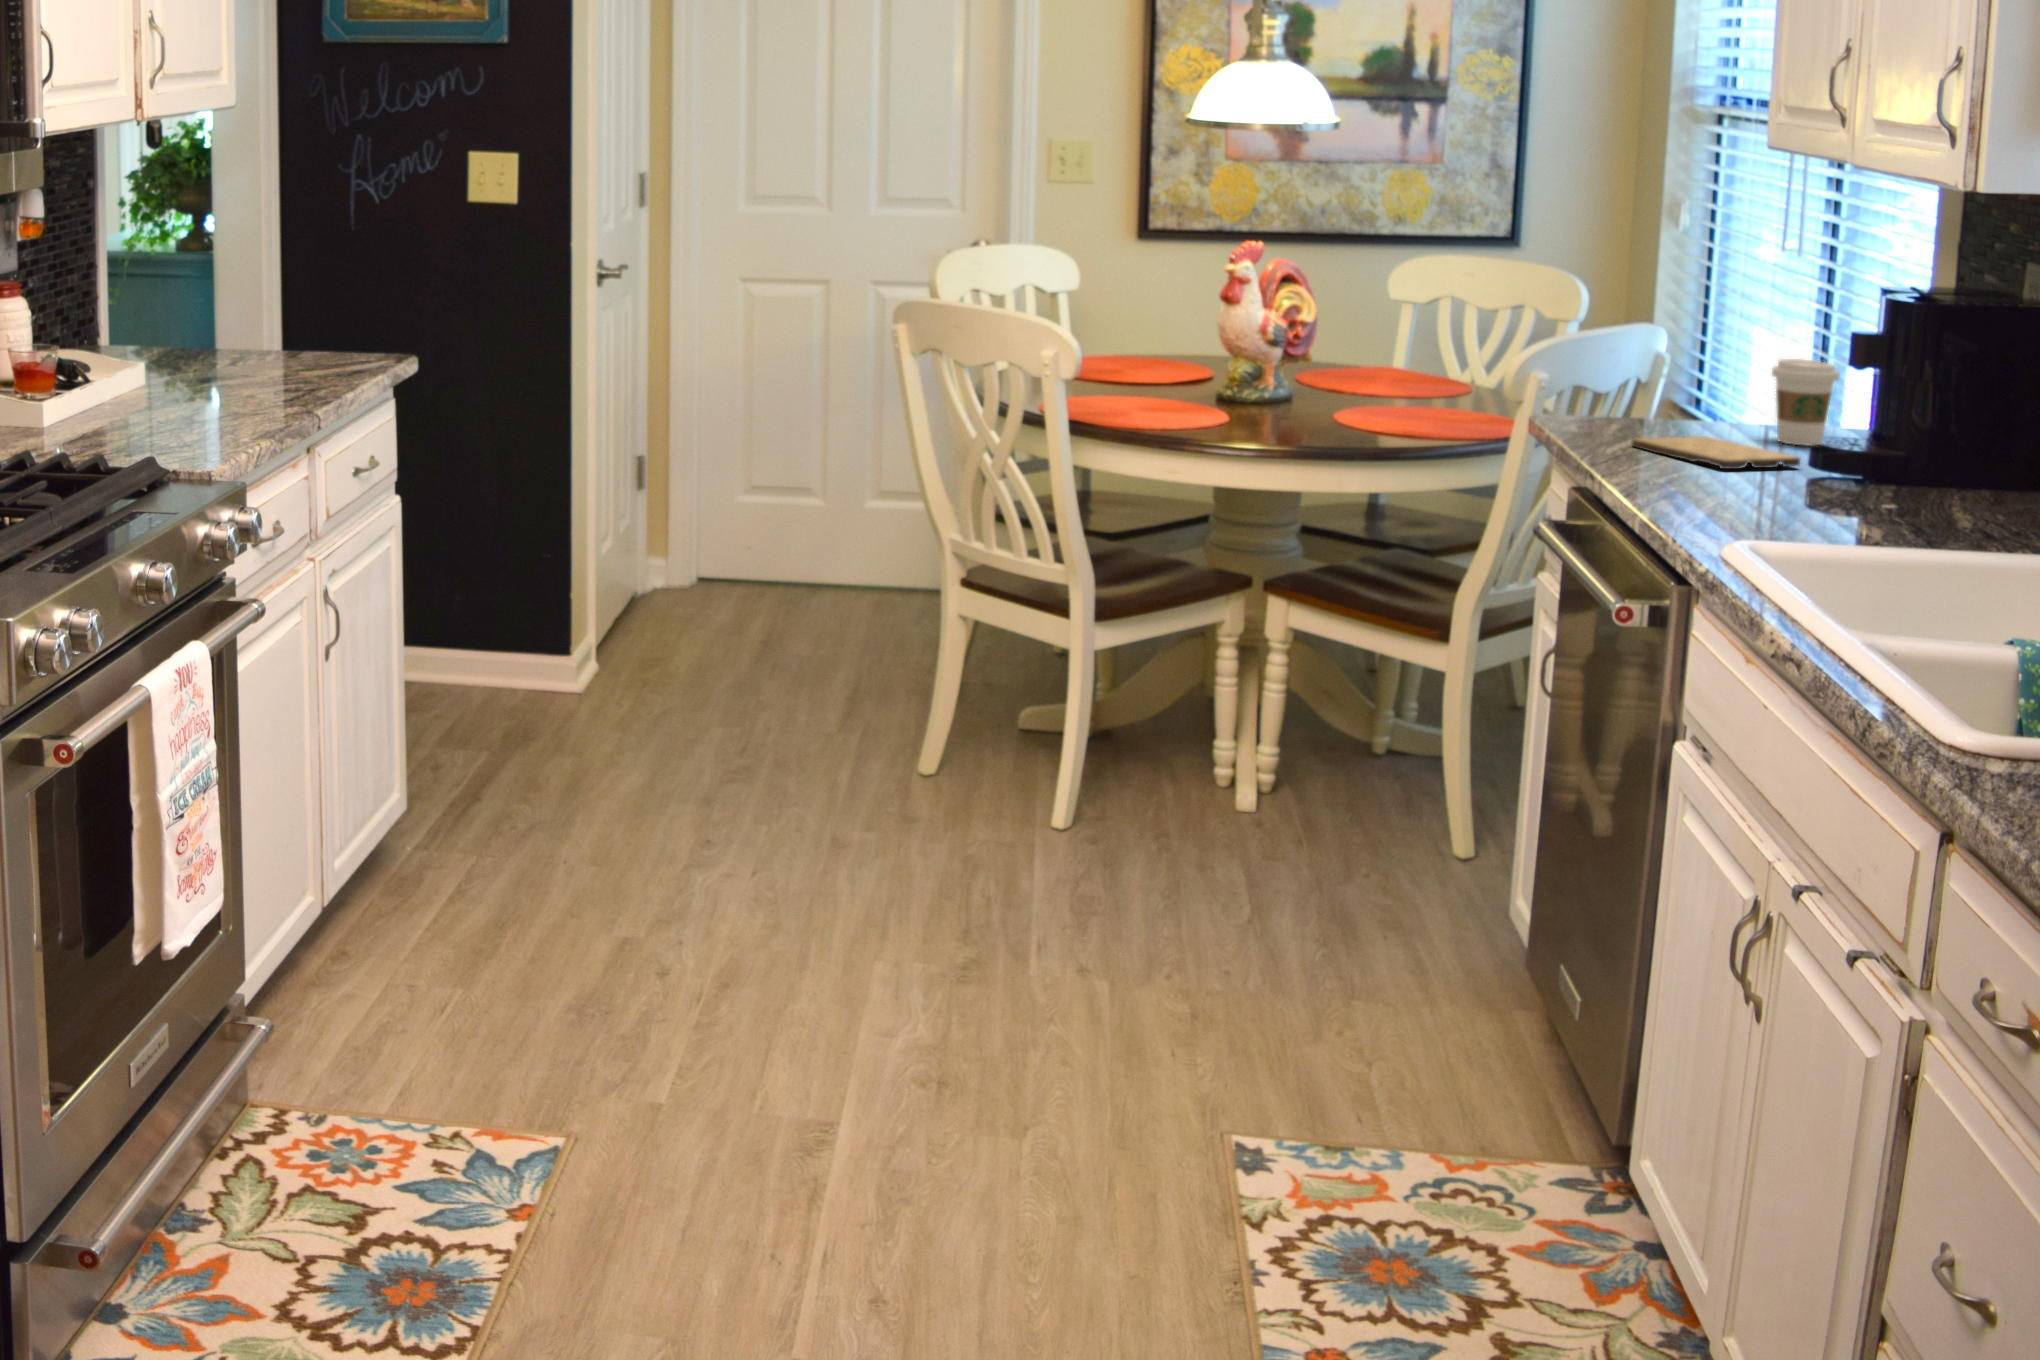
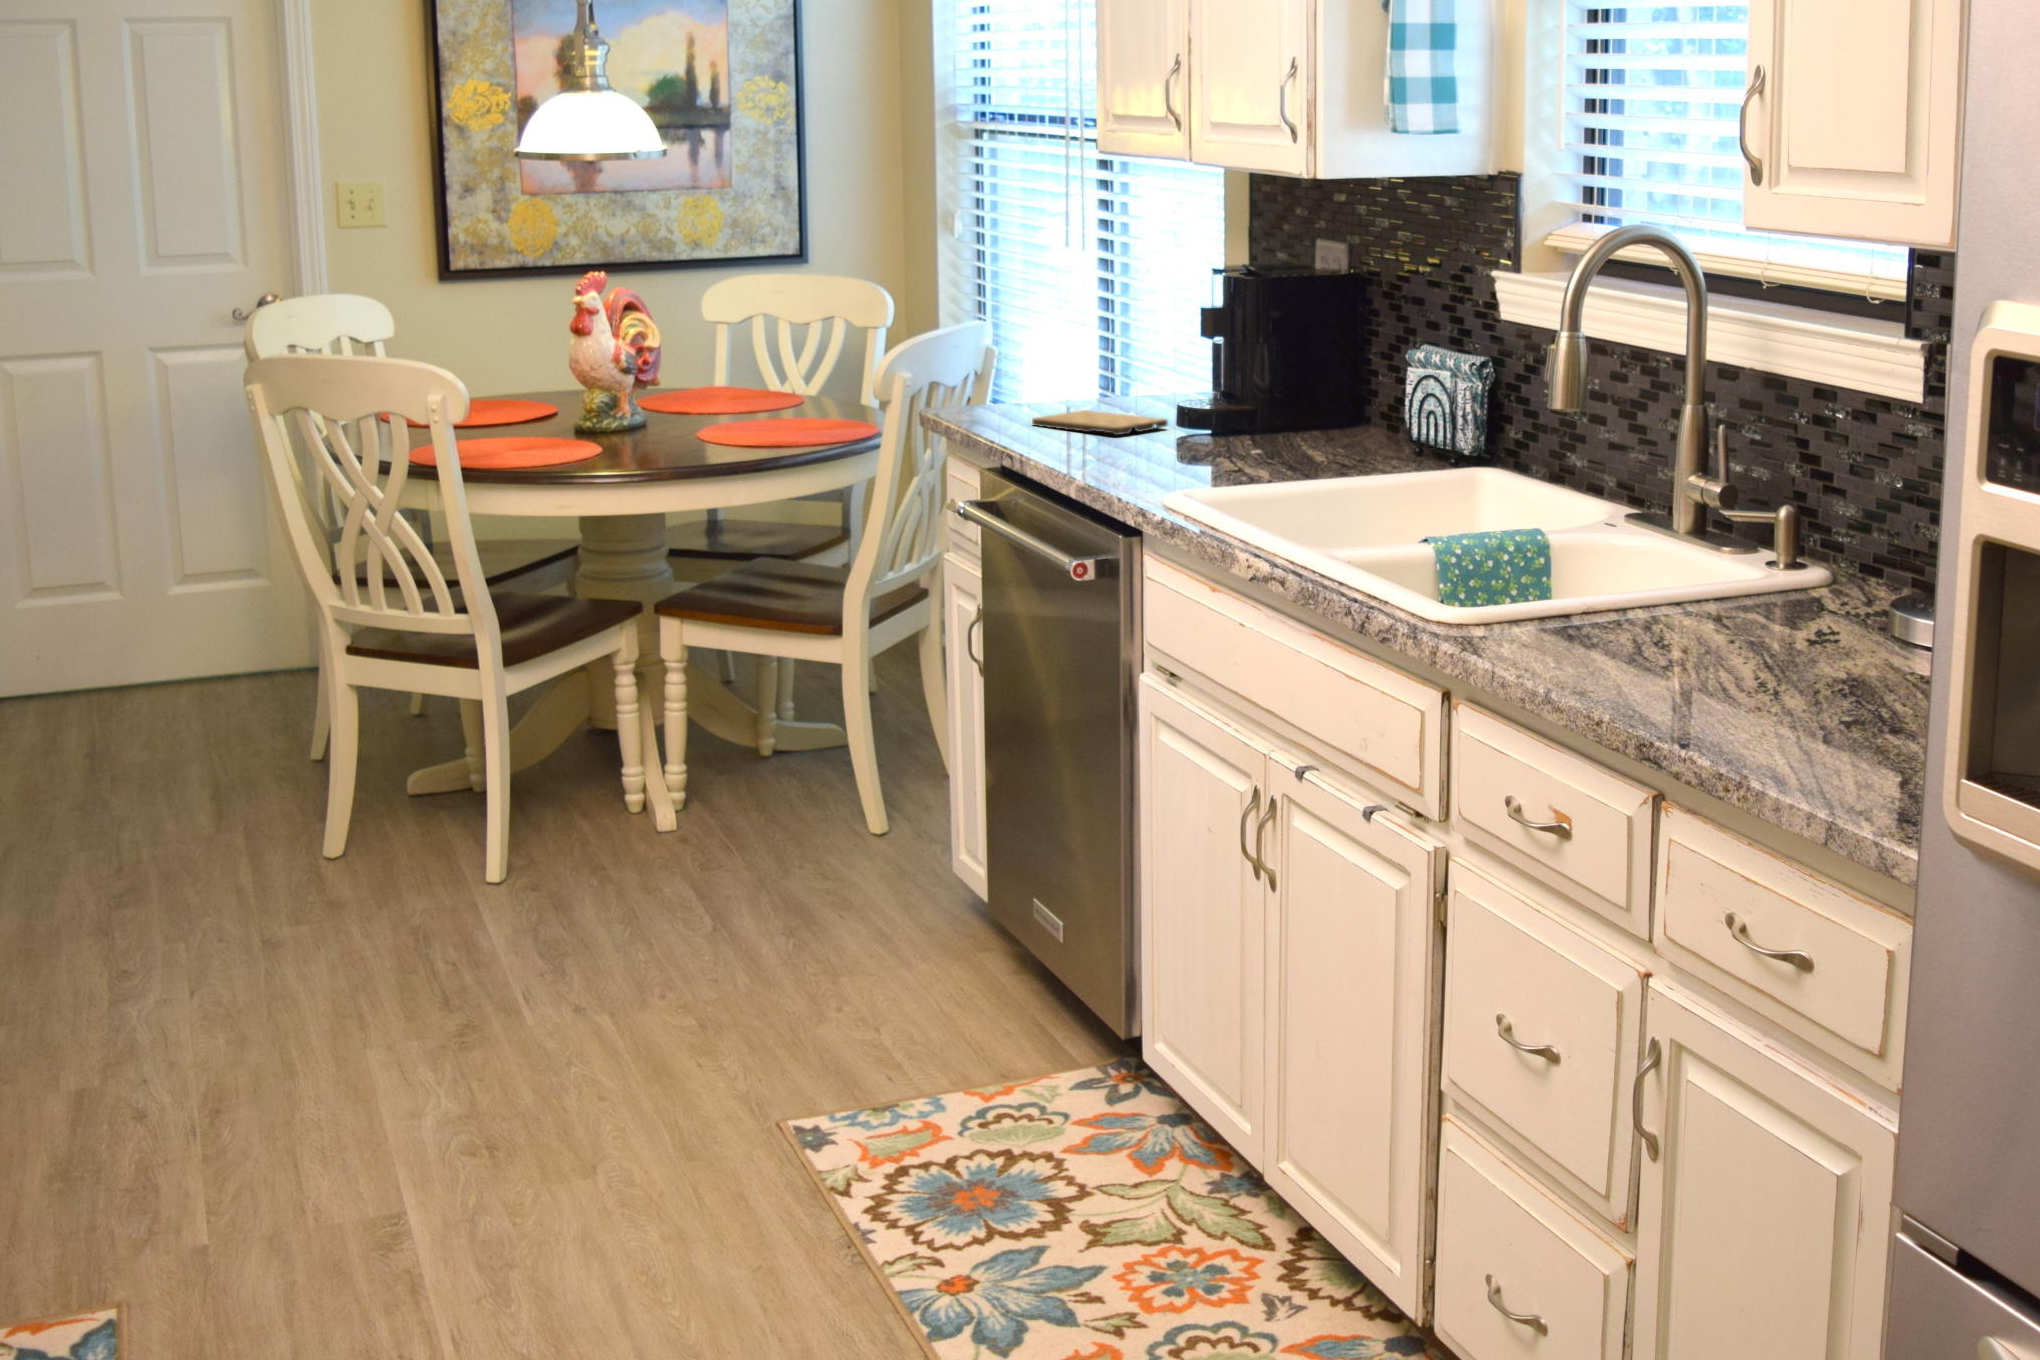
coffee cup: present [1772,359,1840,446] -> none [1123,337,1175,411]

